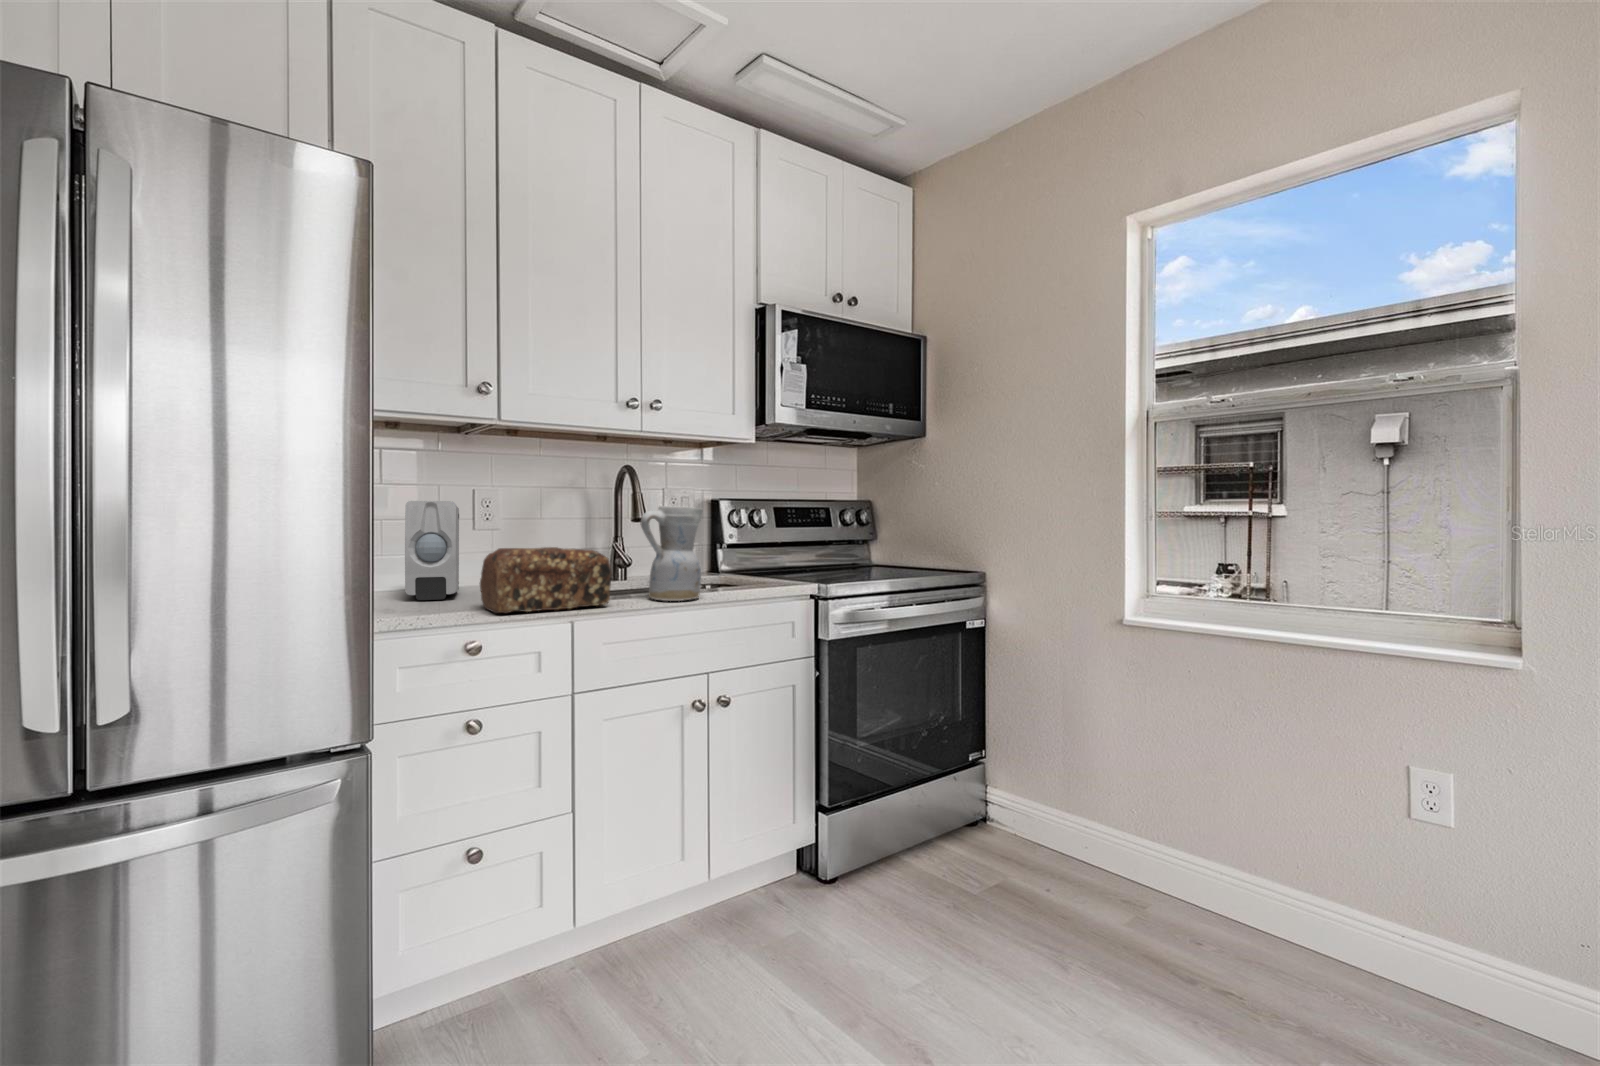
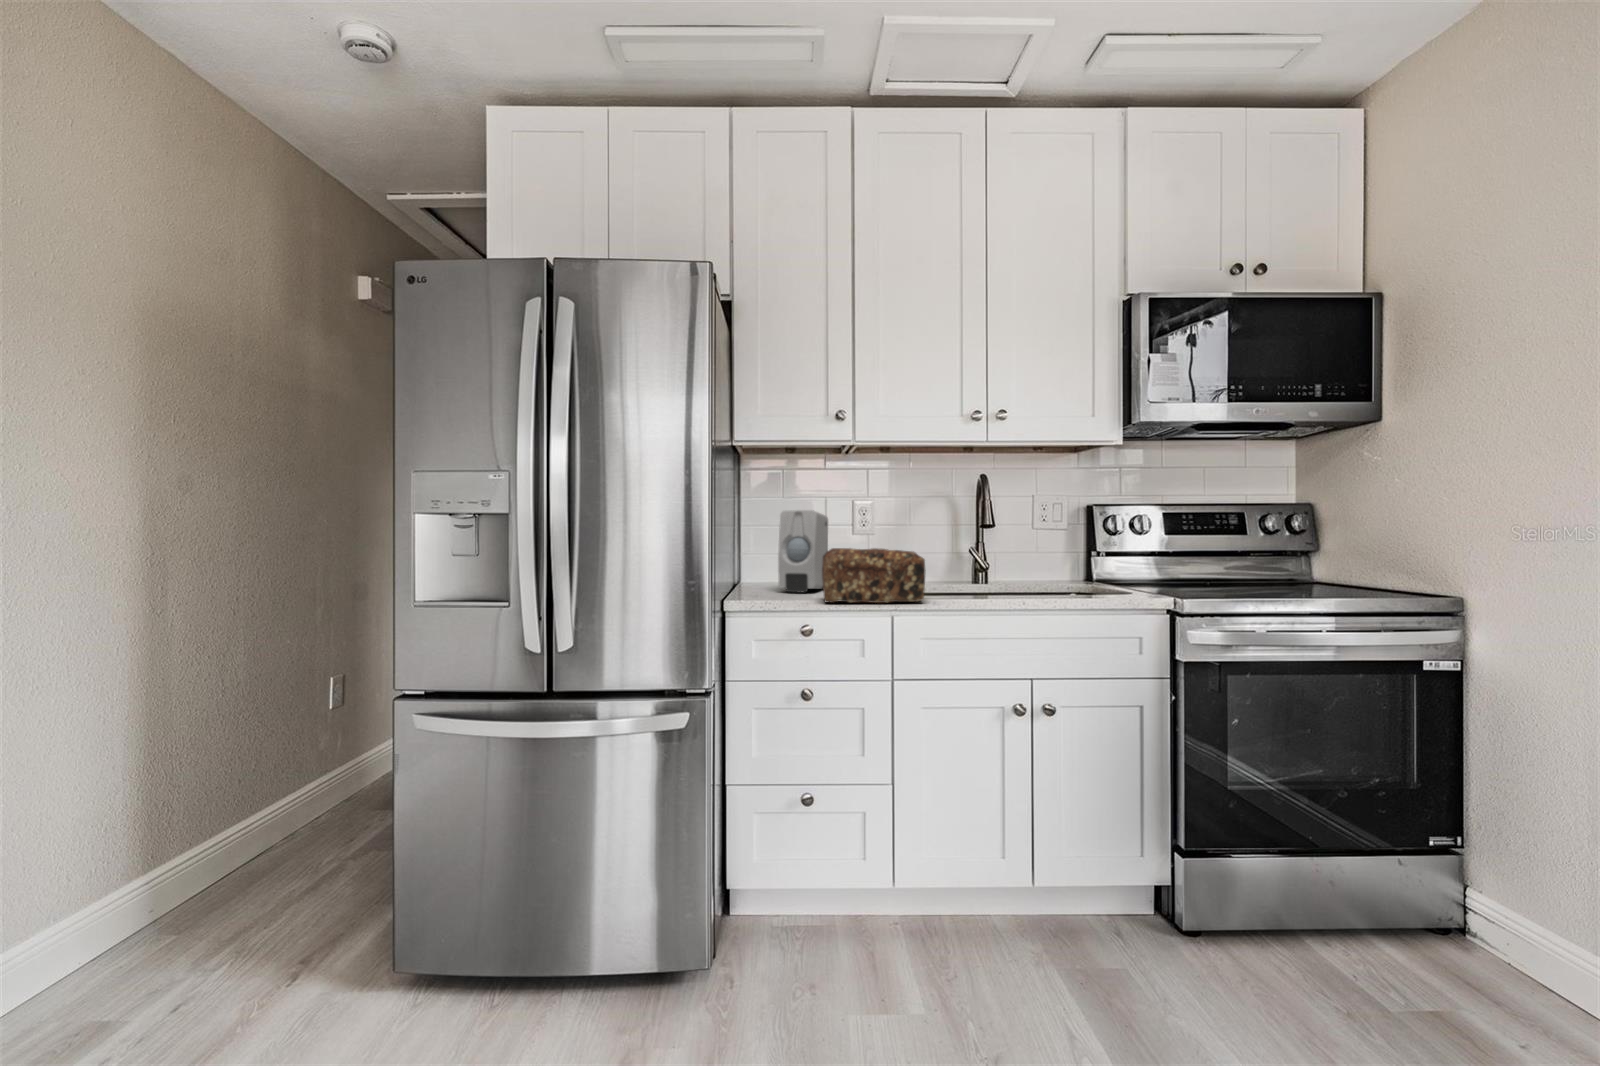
ceramic pitcher: present [640,506,702,601] -> none [960,510,1024,602]

